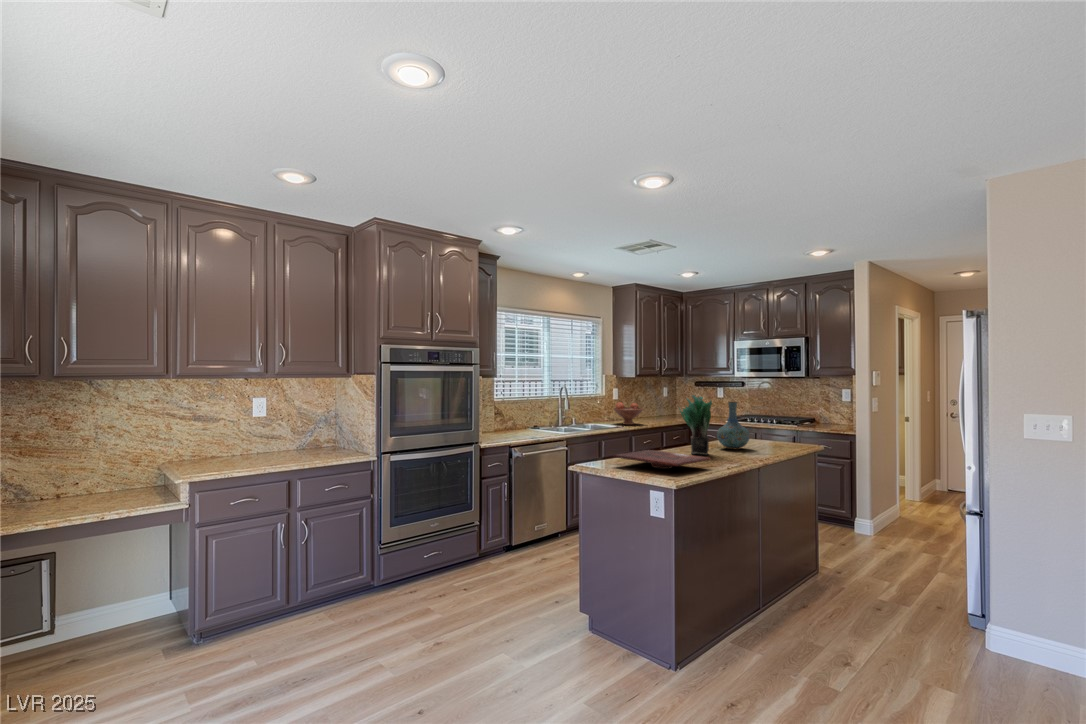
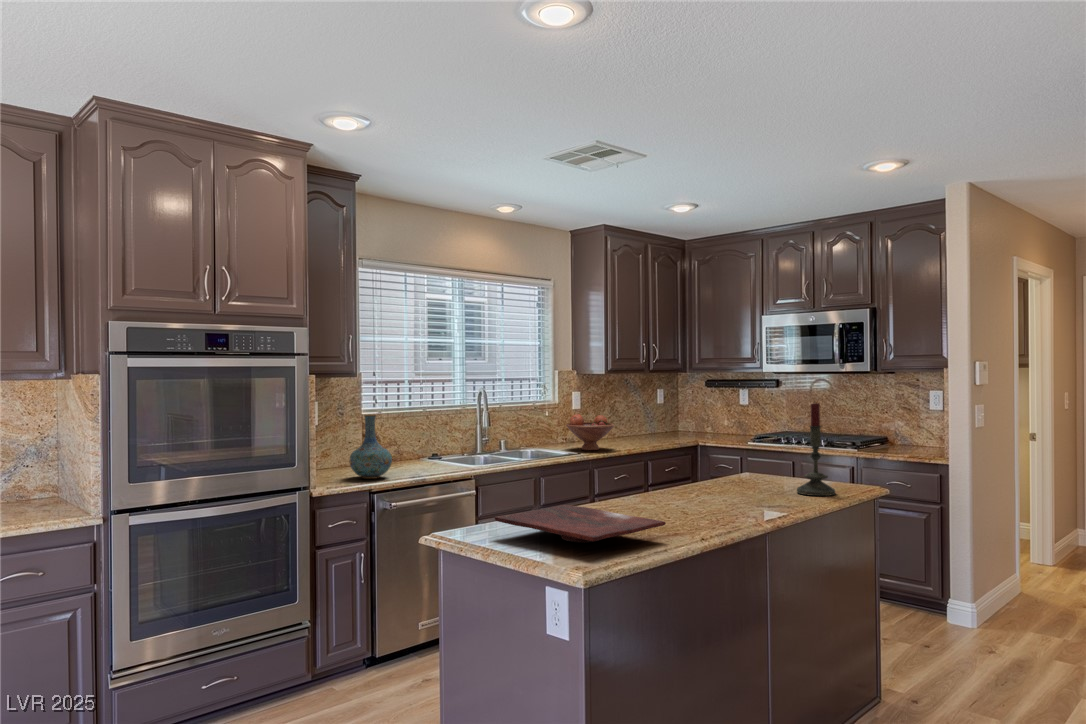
candle: none [772,393,795,449] -> present [797,403,835,496]
potted plant: present [679,395,712,455] -> none [629,406,685,510]
vase: present [717,401,750,449] -> present [350,415,392,479]

